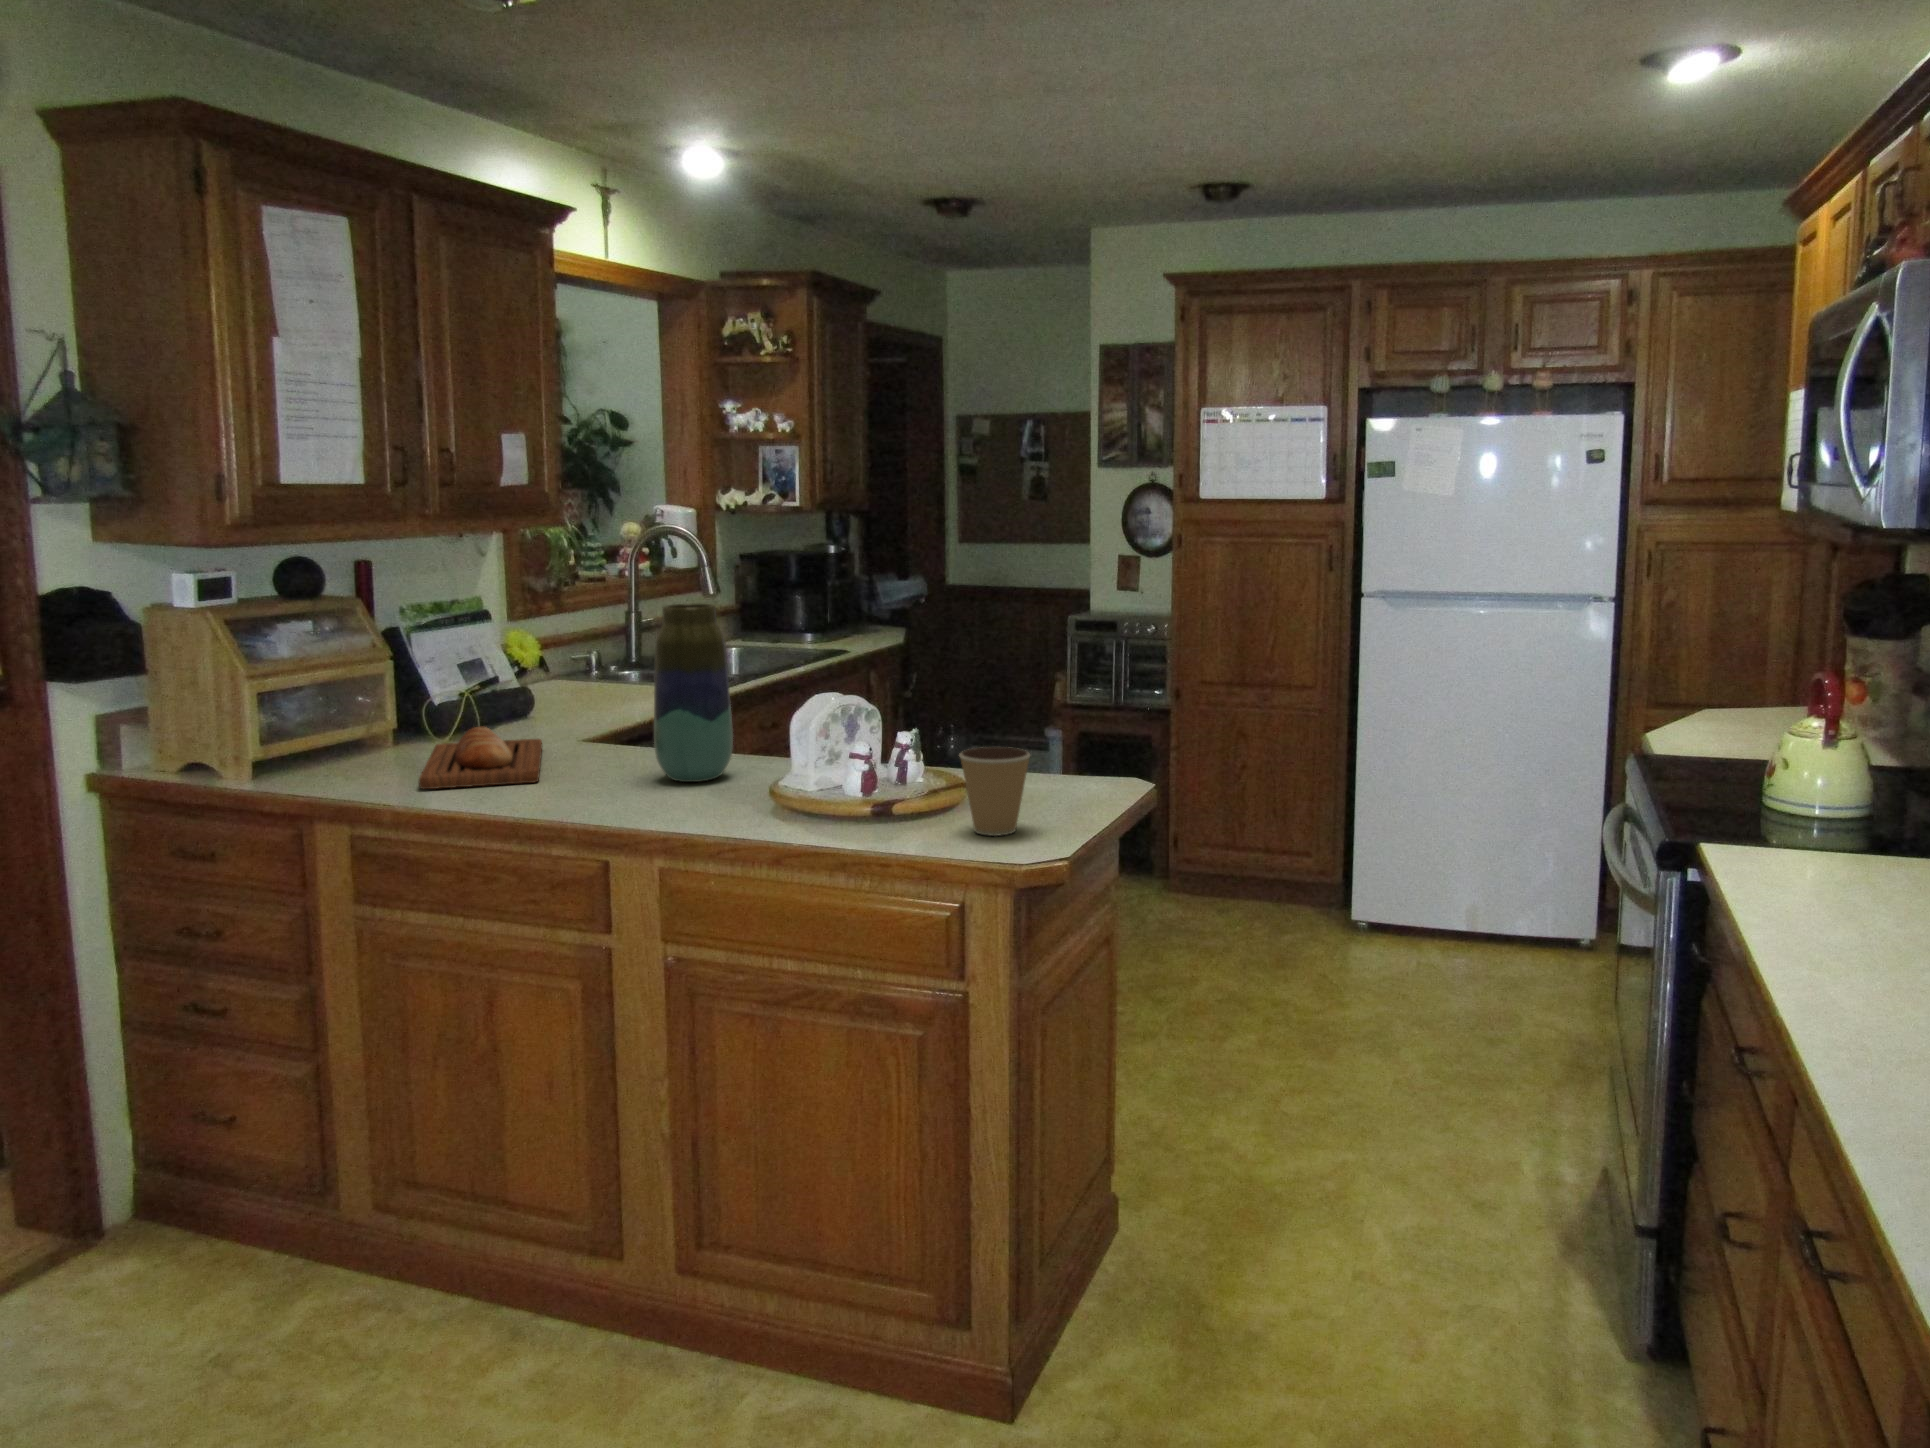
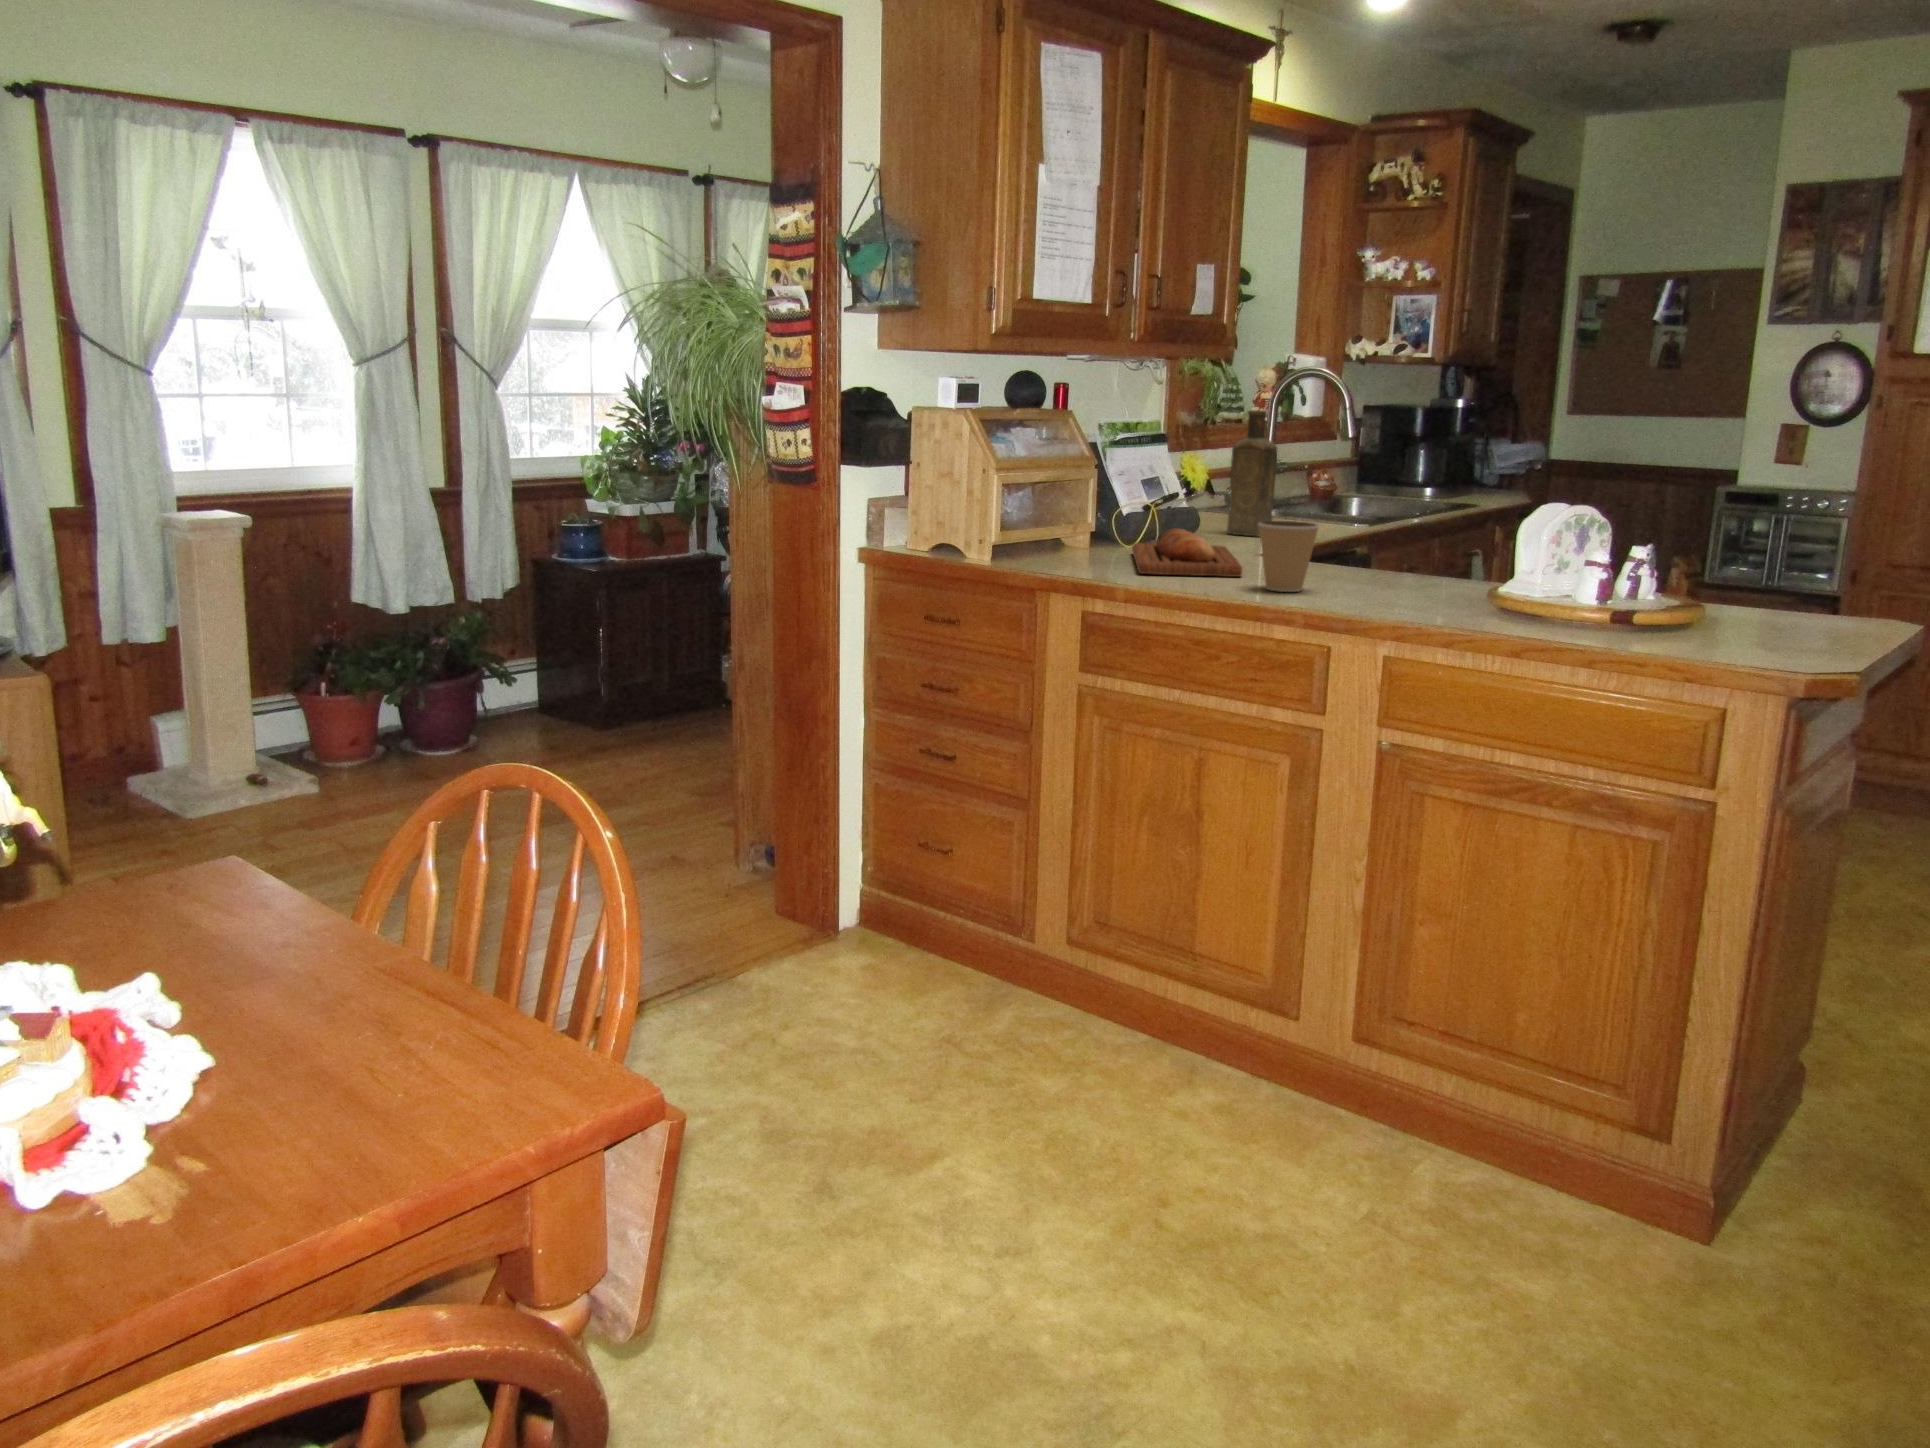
bottle: none [563,583,613,716] -> present [1227,410,1277,536]
vase: present [654,604,733,782] -> none [1357,414,1439,587]
coffee cup: present [959,747,1030,836] -> present [1258,521,1319,592]

